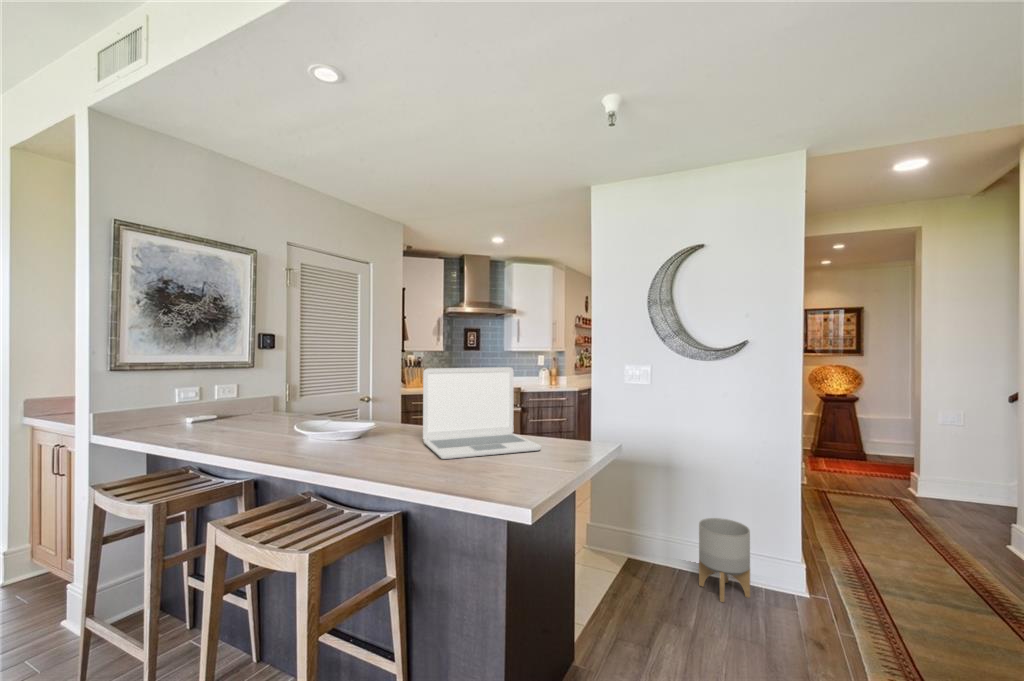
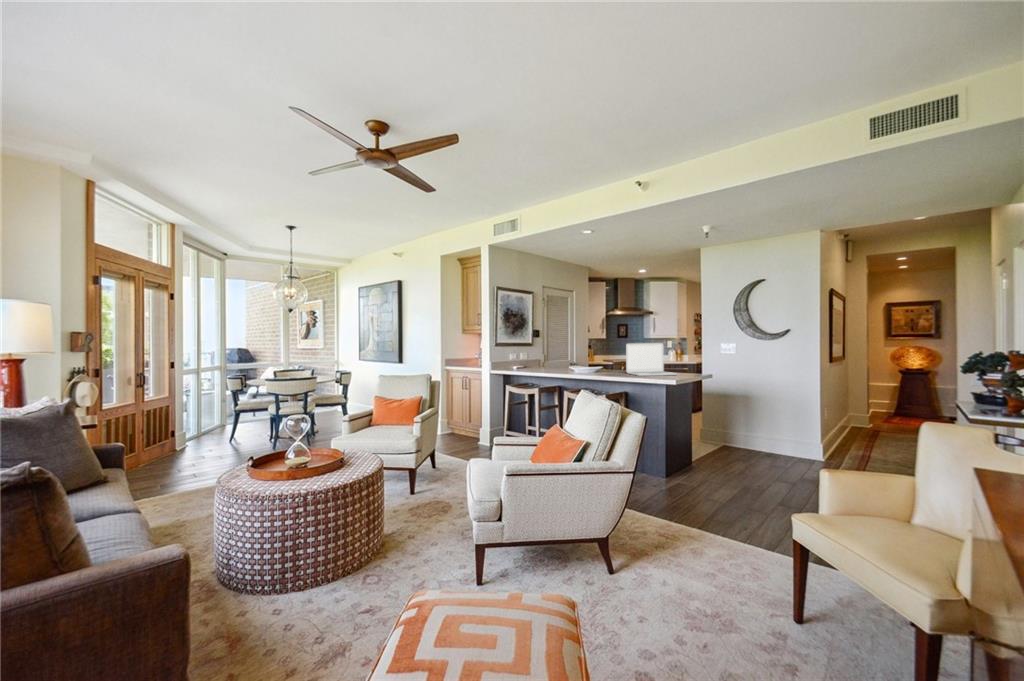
planter: present [699,518,750,602] -> none [761,421,789,458]

